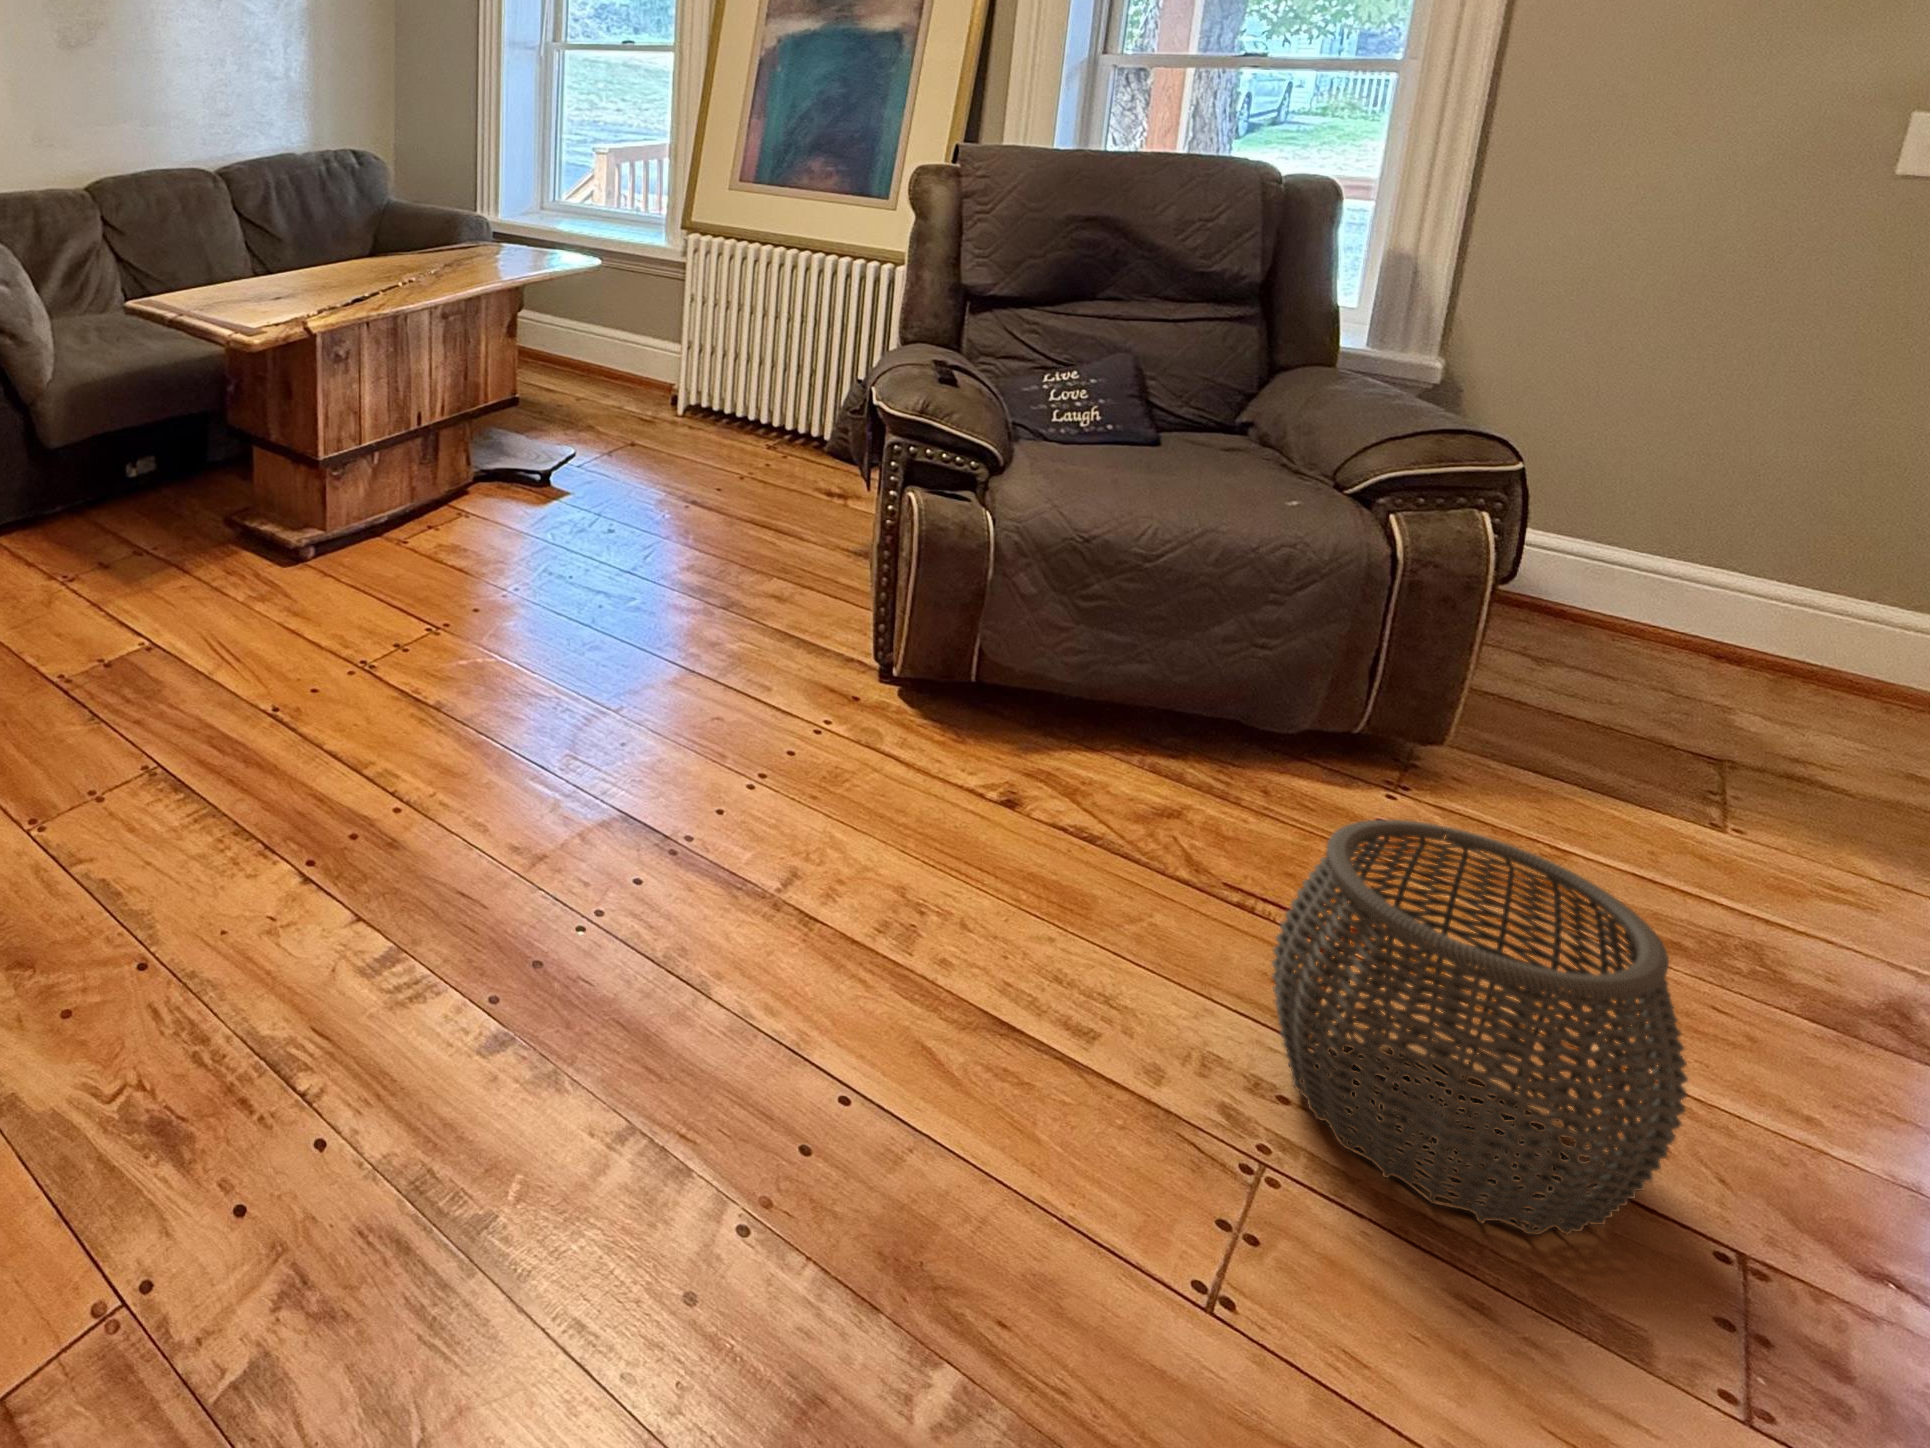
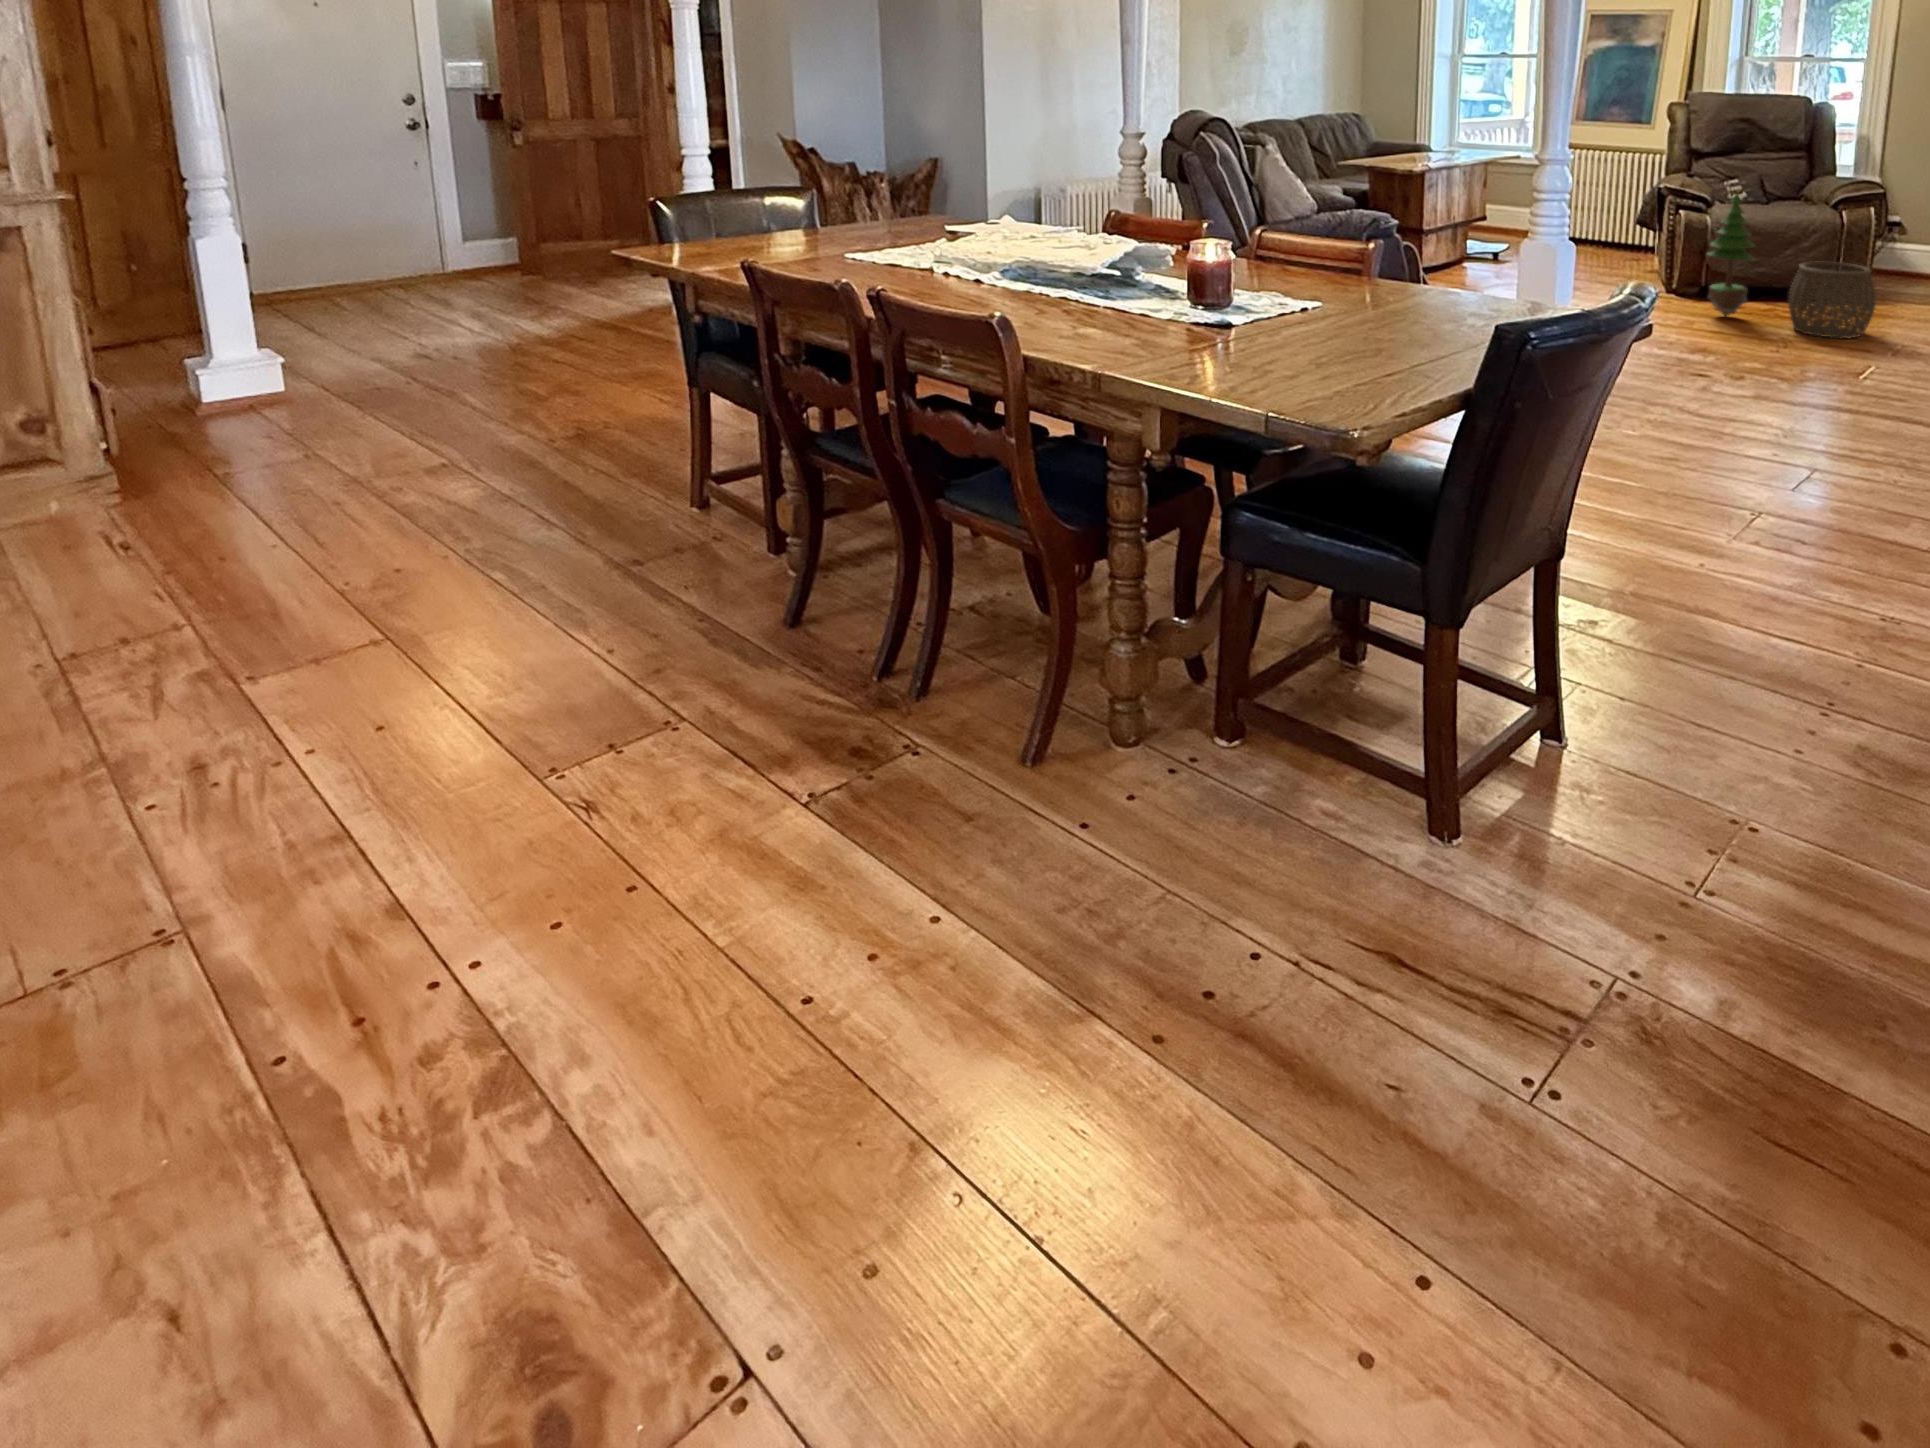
potted tree: none [971,515,1149,933] -> present [1708,193,1754,316]

